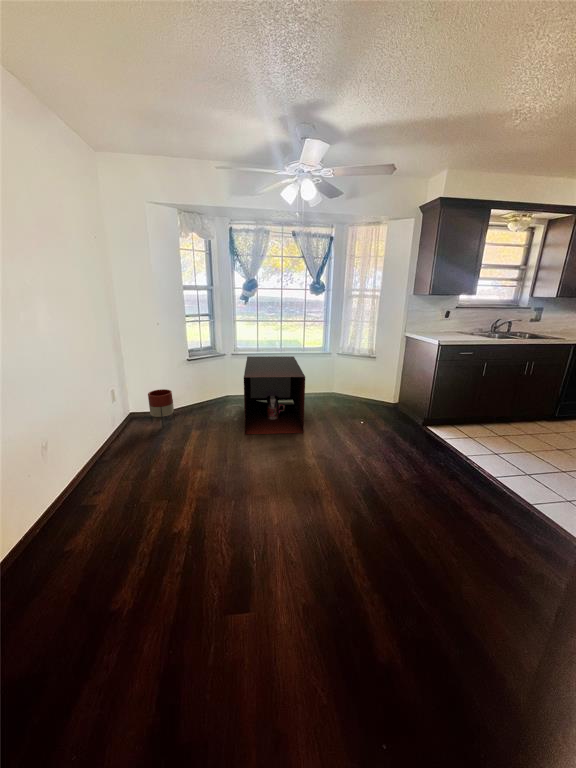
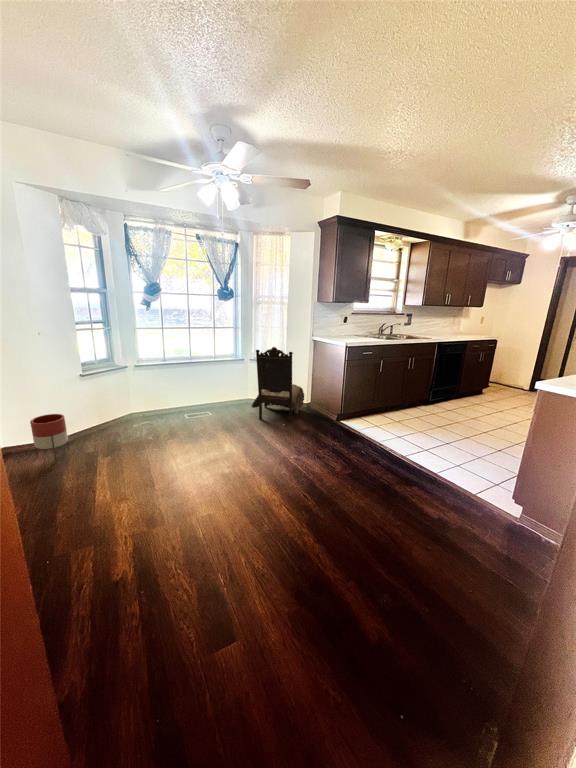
dining chair: none [333,341,391,421] -> present [252,347,304,422]
storage cabinet: present [244,356,305,434] -> none [154,365,229,453]

